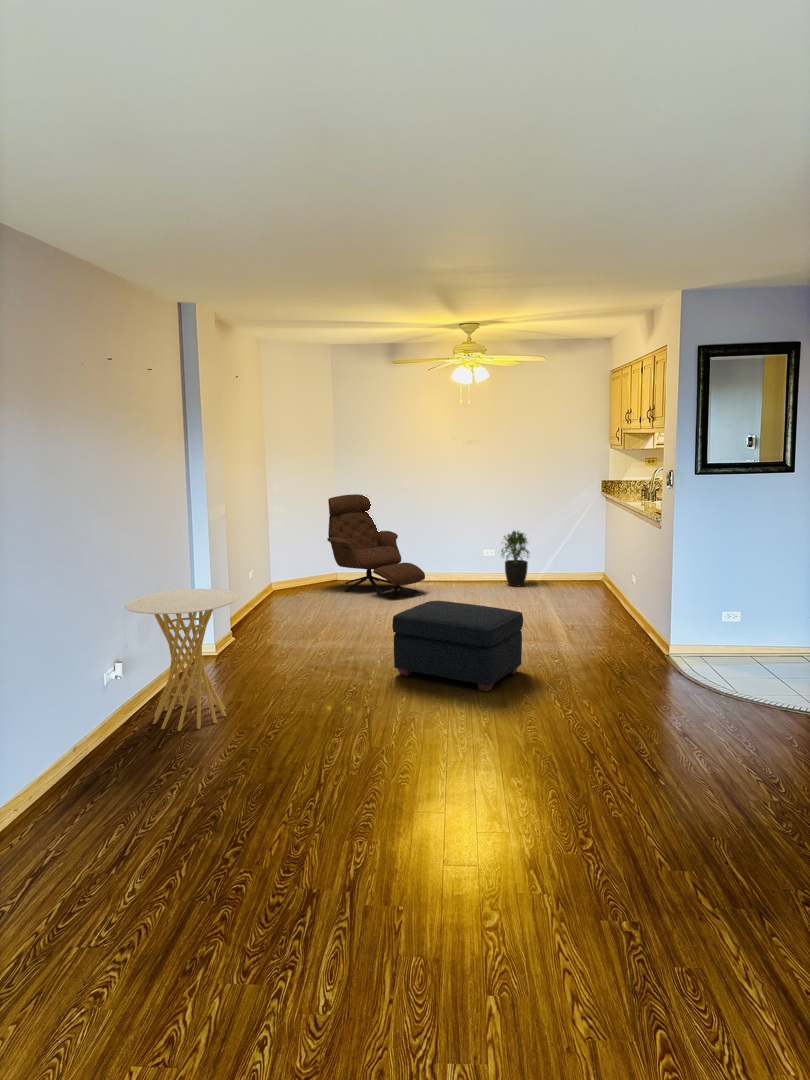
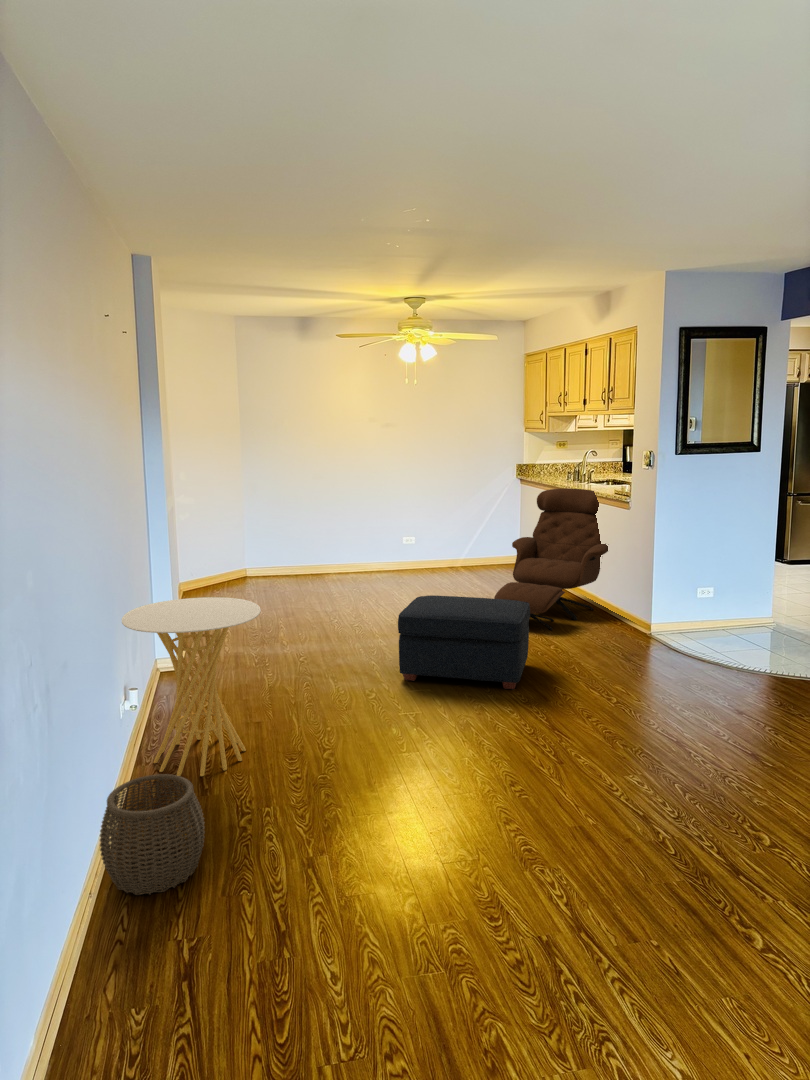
lounge chair: present [327,494,425,599] -> present [495,488,608,630]
potted plant: present [501,530,529,587] -> none [416,517,453,577]
woven basket: none [46,720,131,807] -> present [100,774,205,895]

